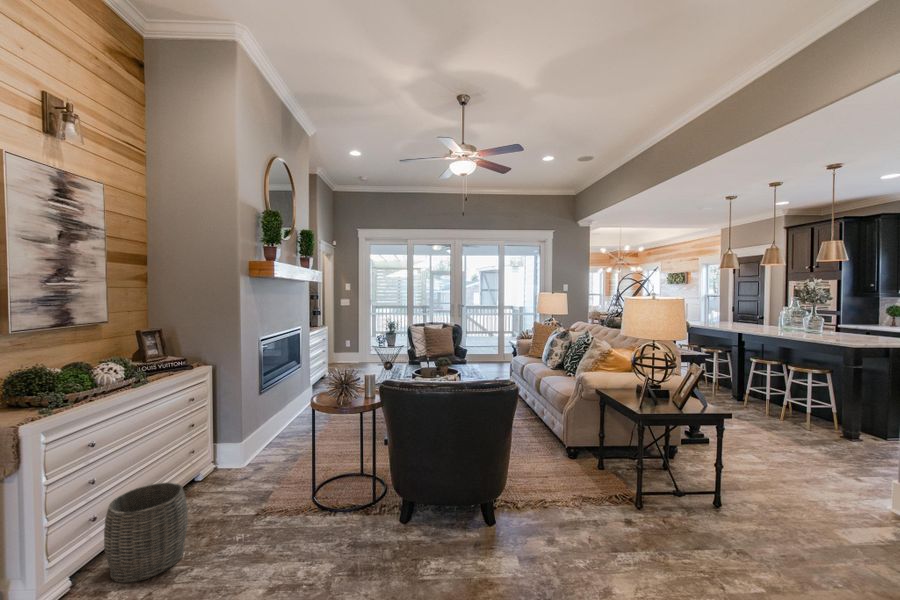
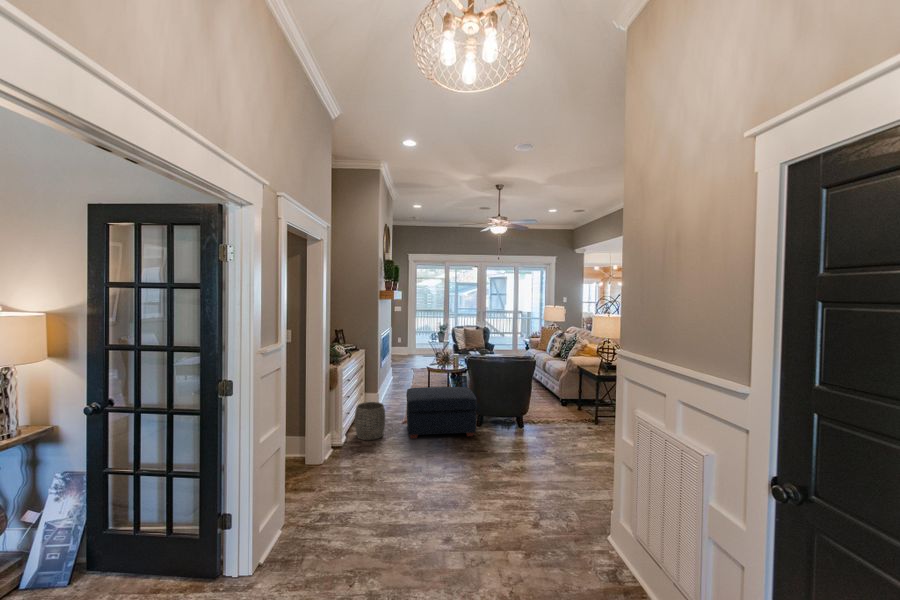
ottoman: none [221,440,387,572] -> present [406,387,477,438]

